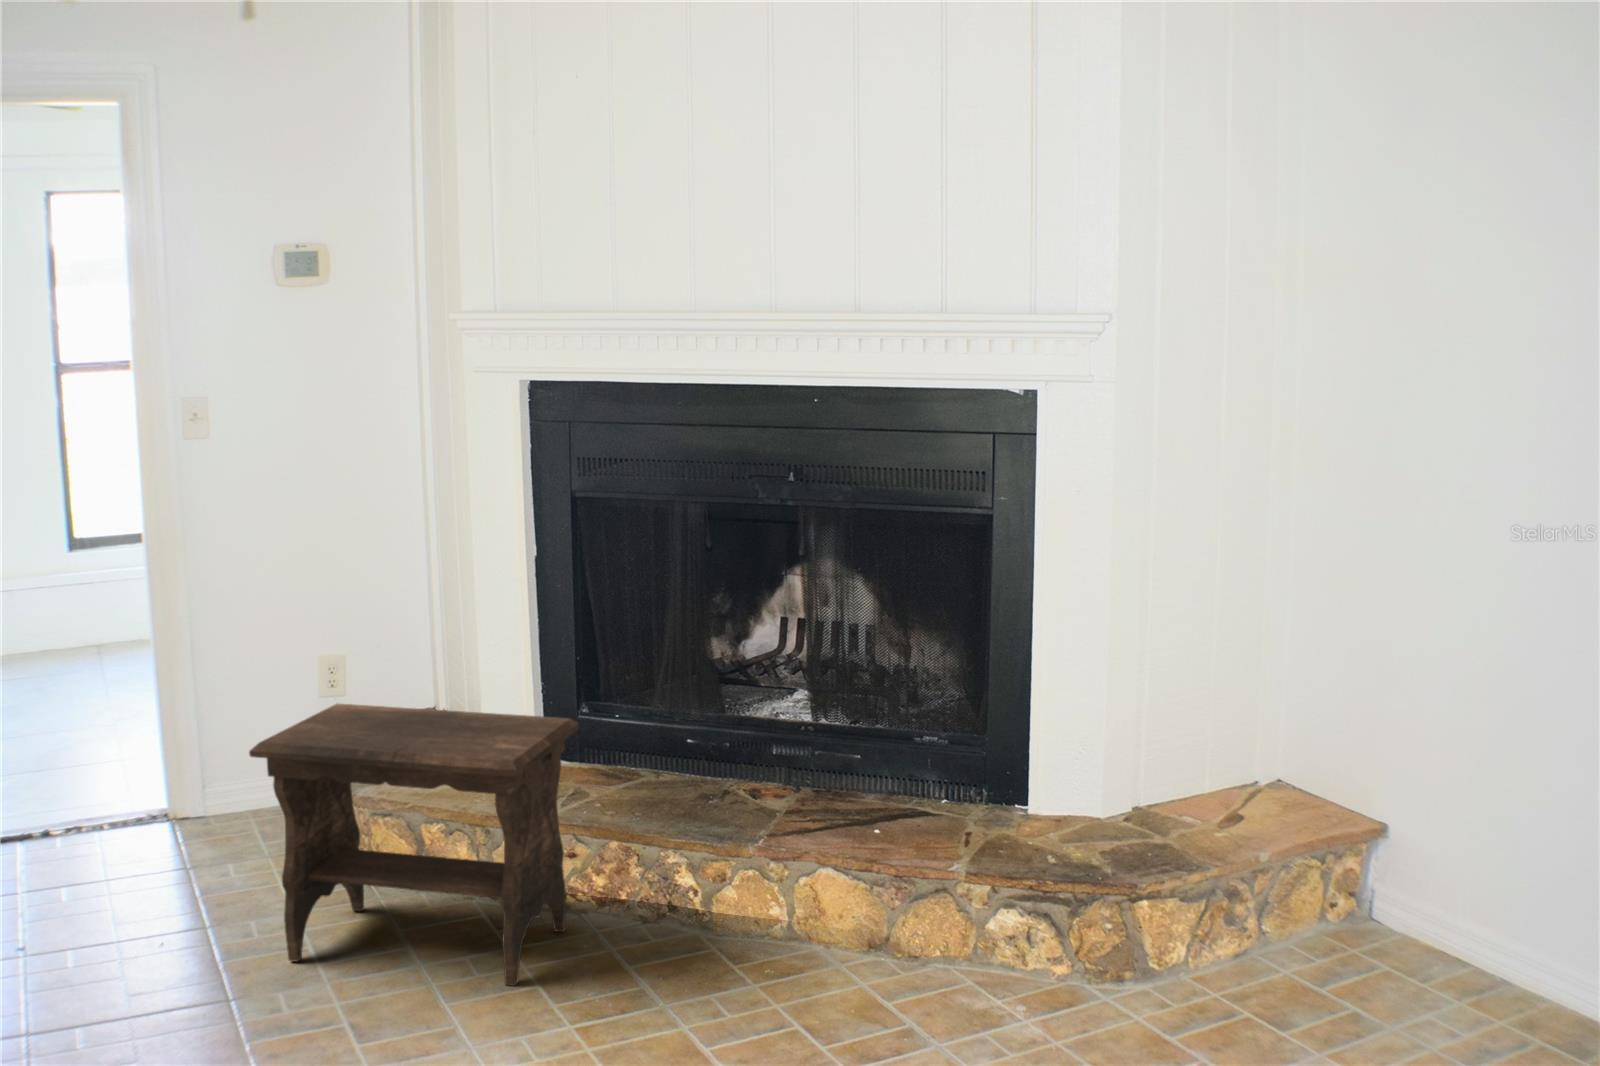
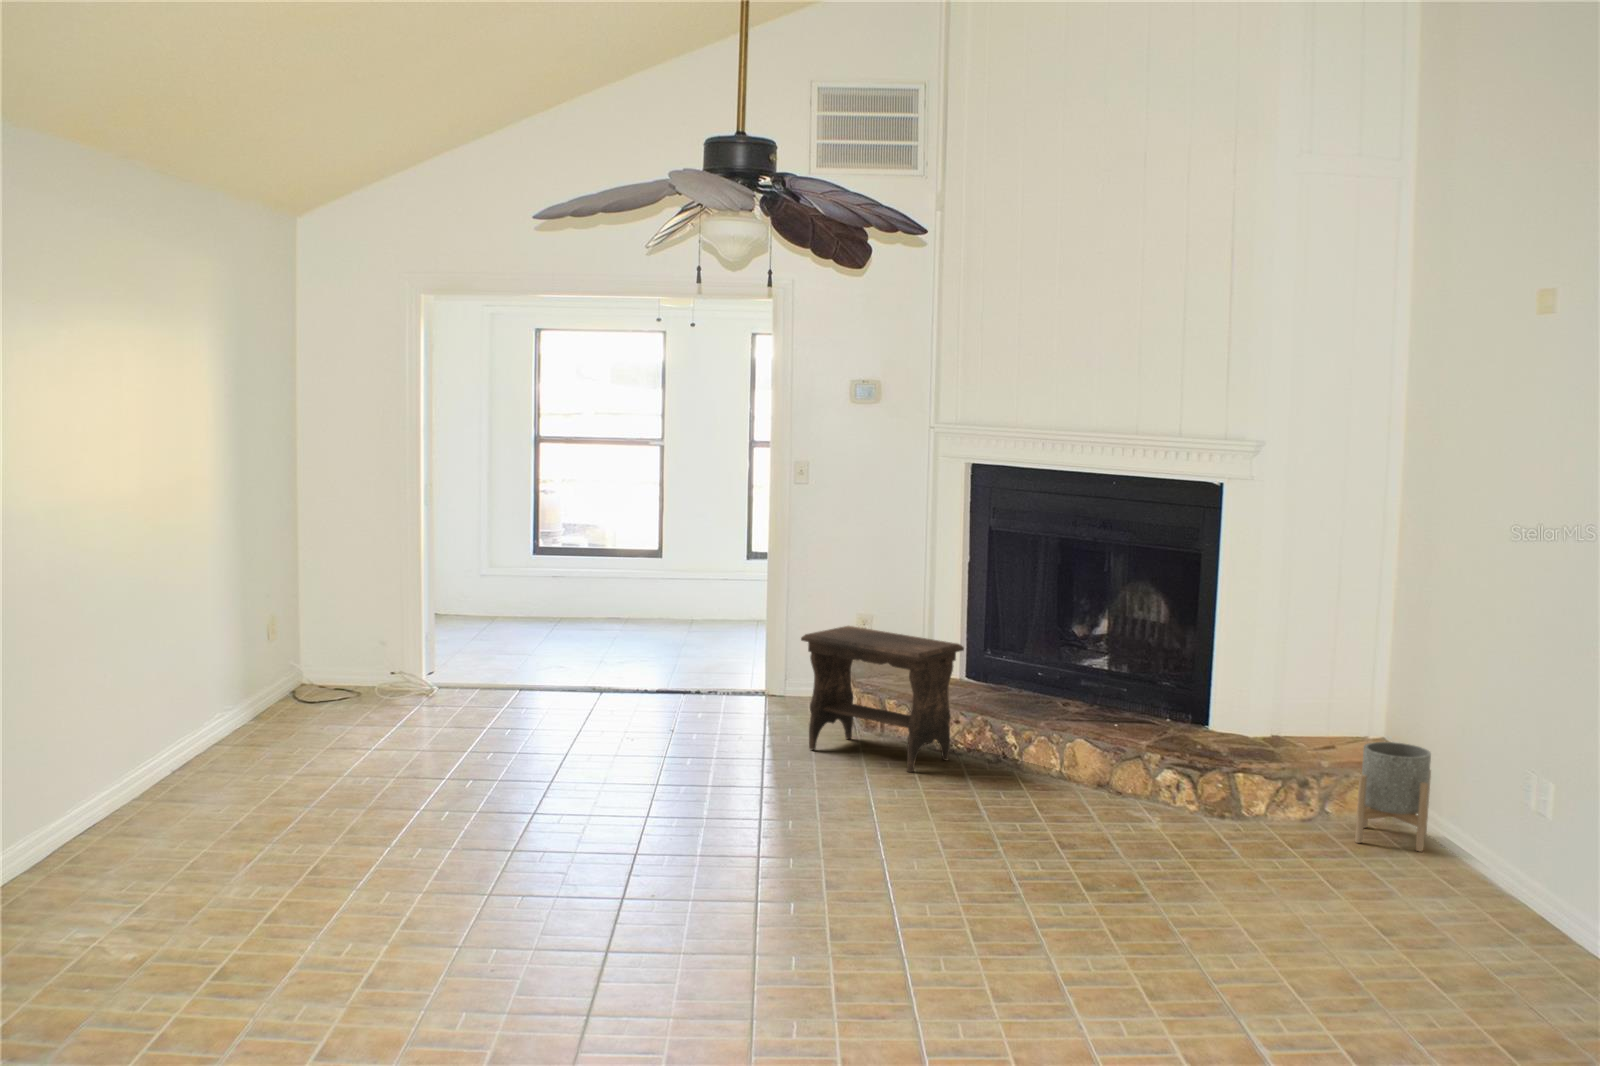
planter: none [1322,803,1484,998] -> present [1355,742,1431,851]

